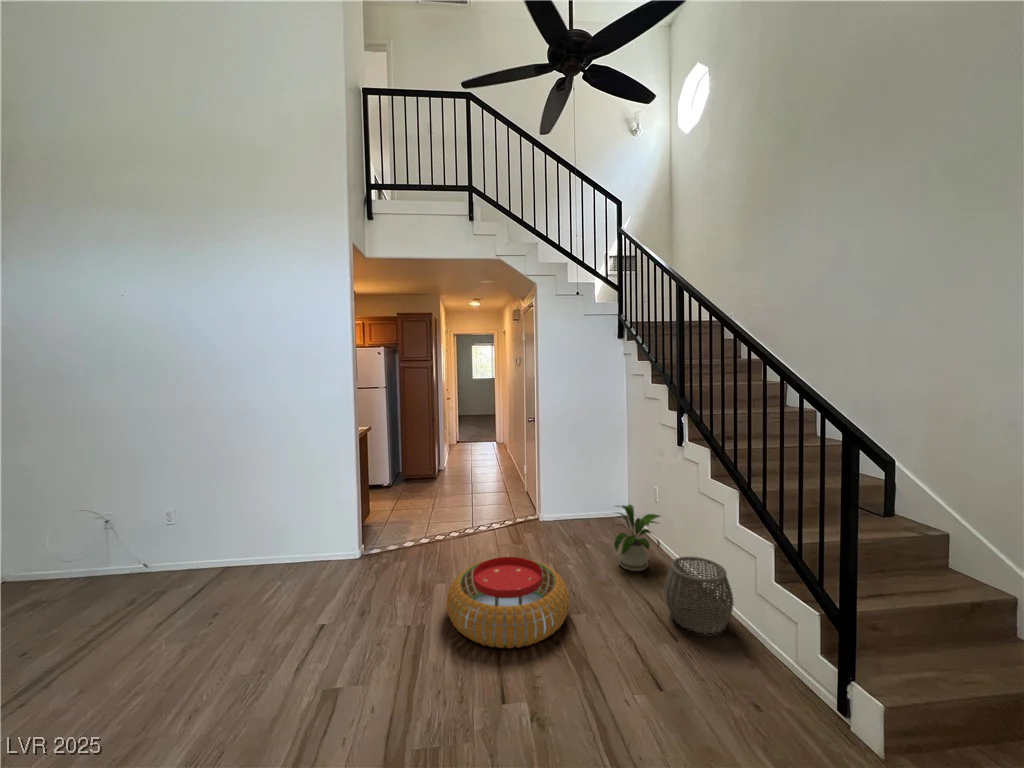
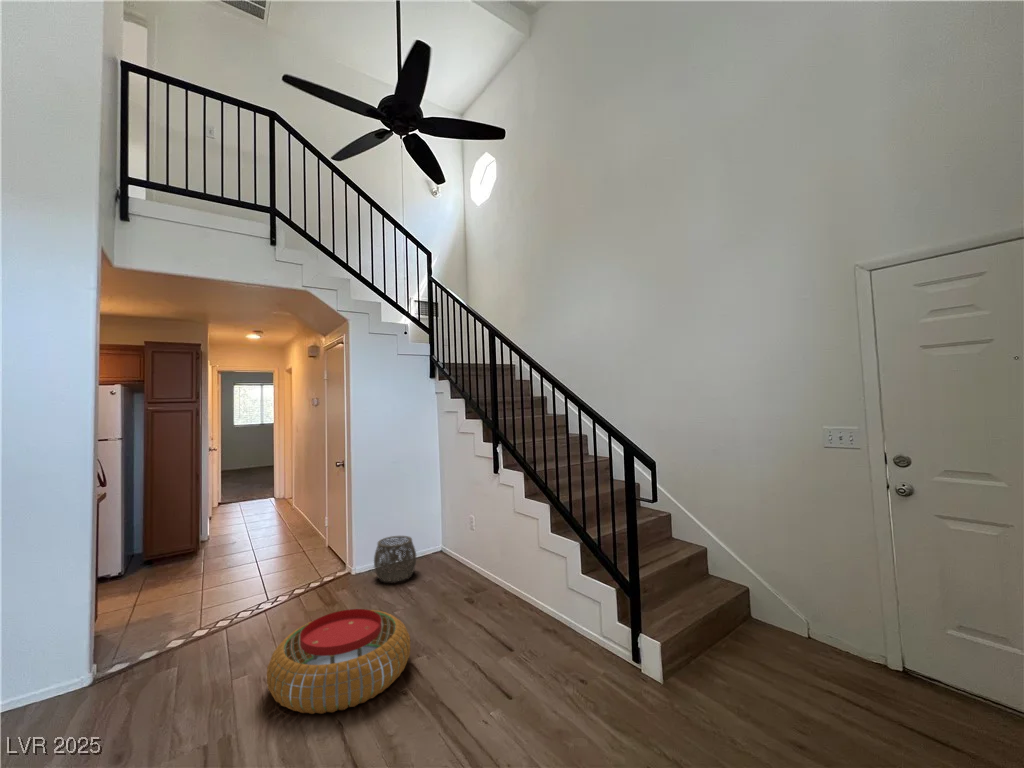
house plant: present [614,505,660,571] -> none [435,536,482,601]
woven basket: present [664,556,733,634] -> present [374,536,416,582]

